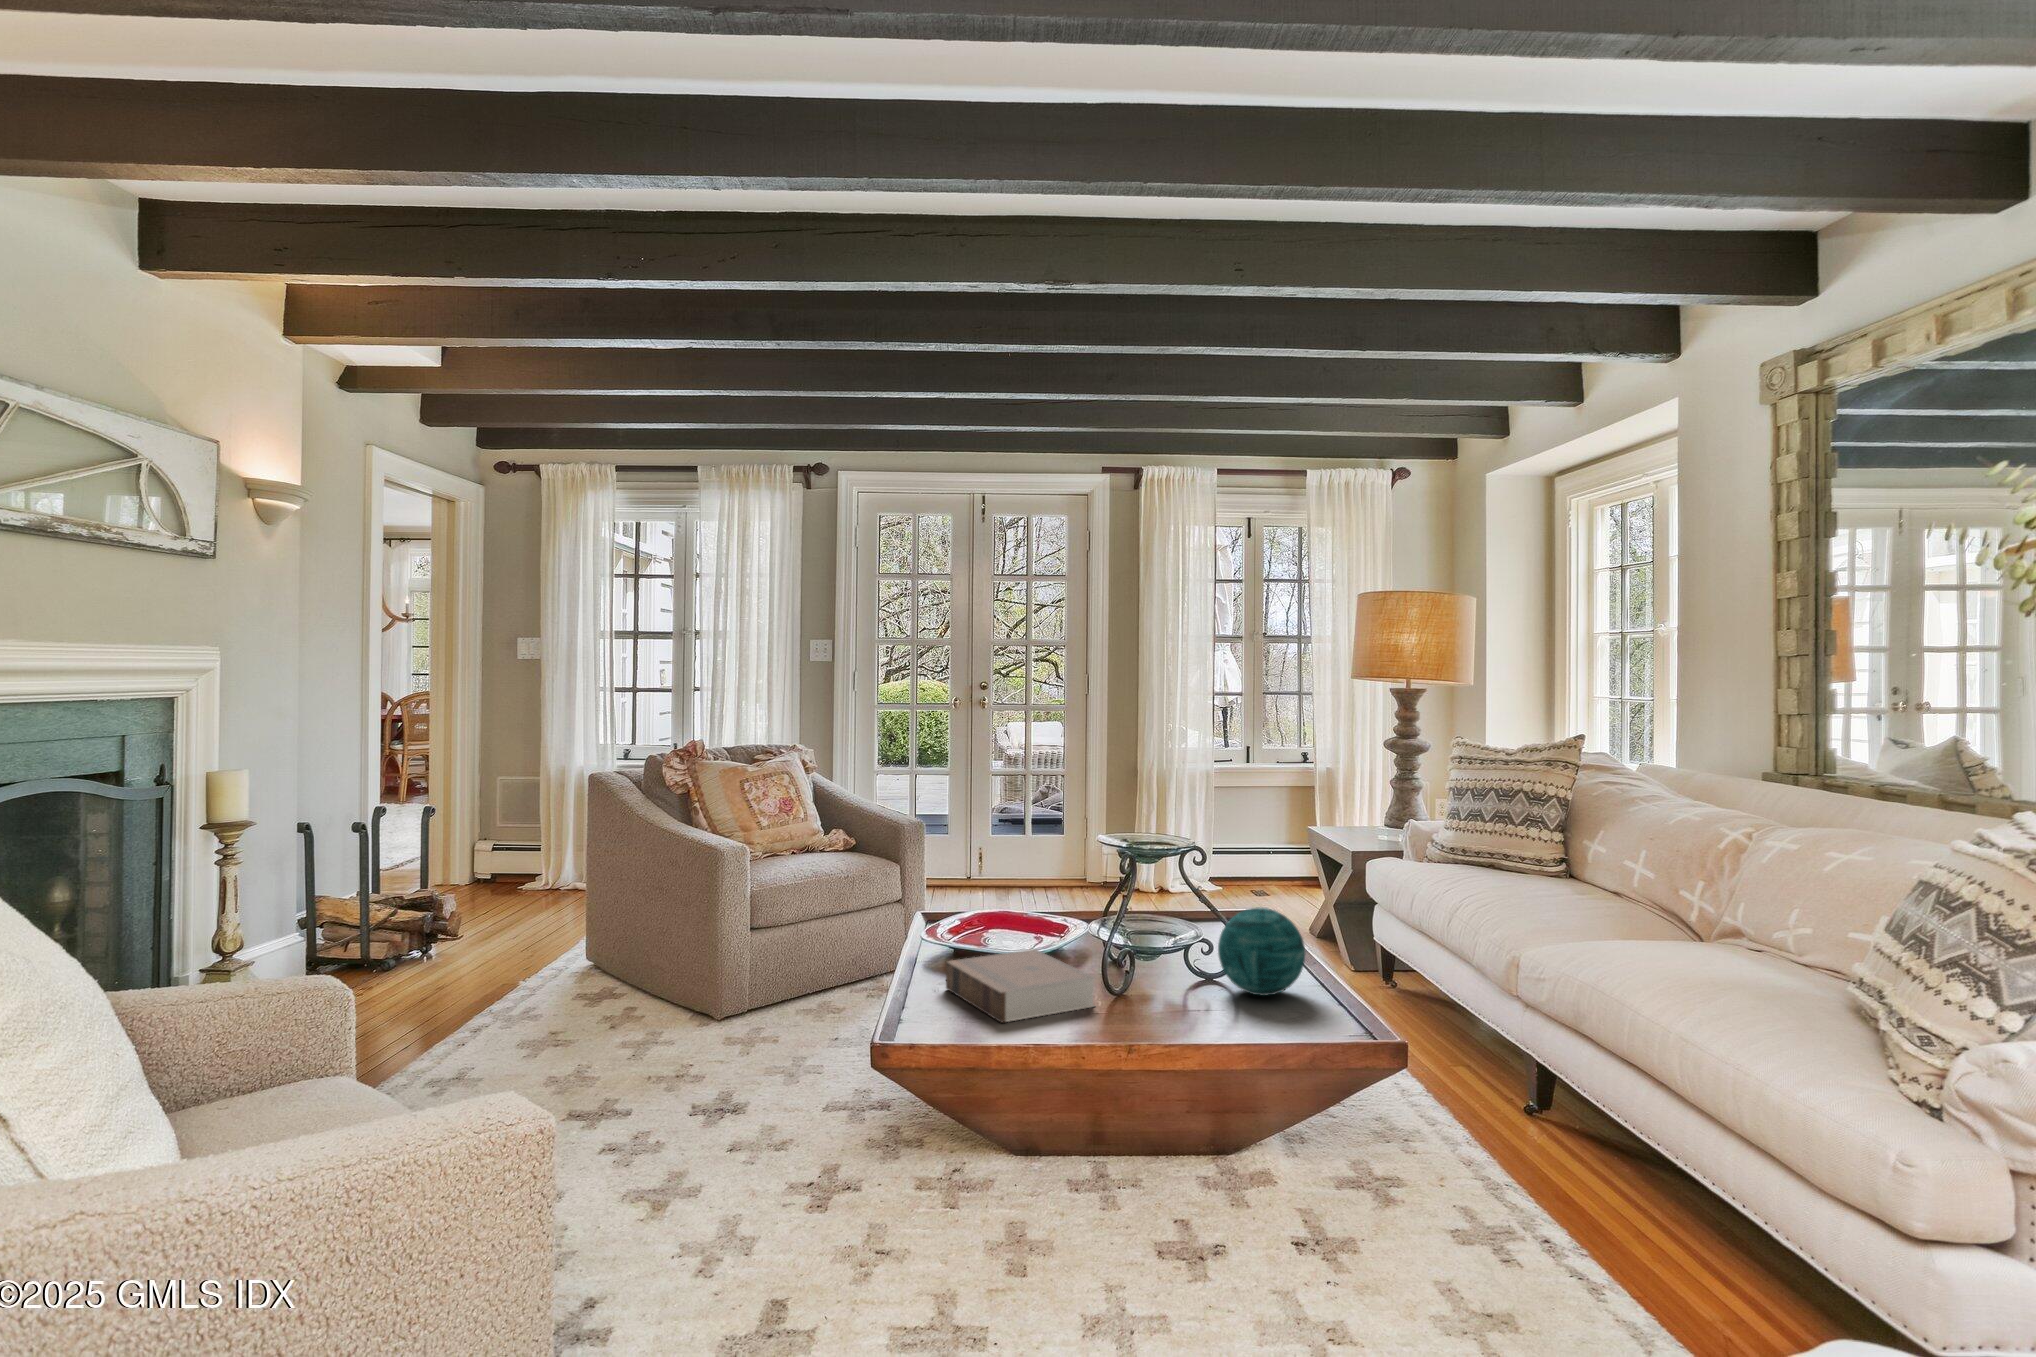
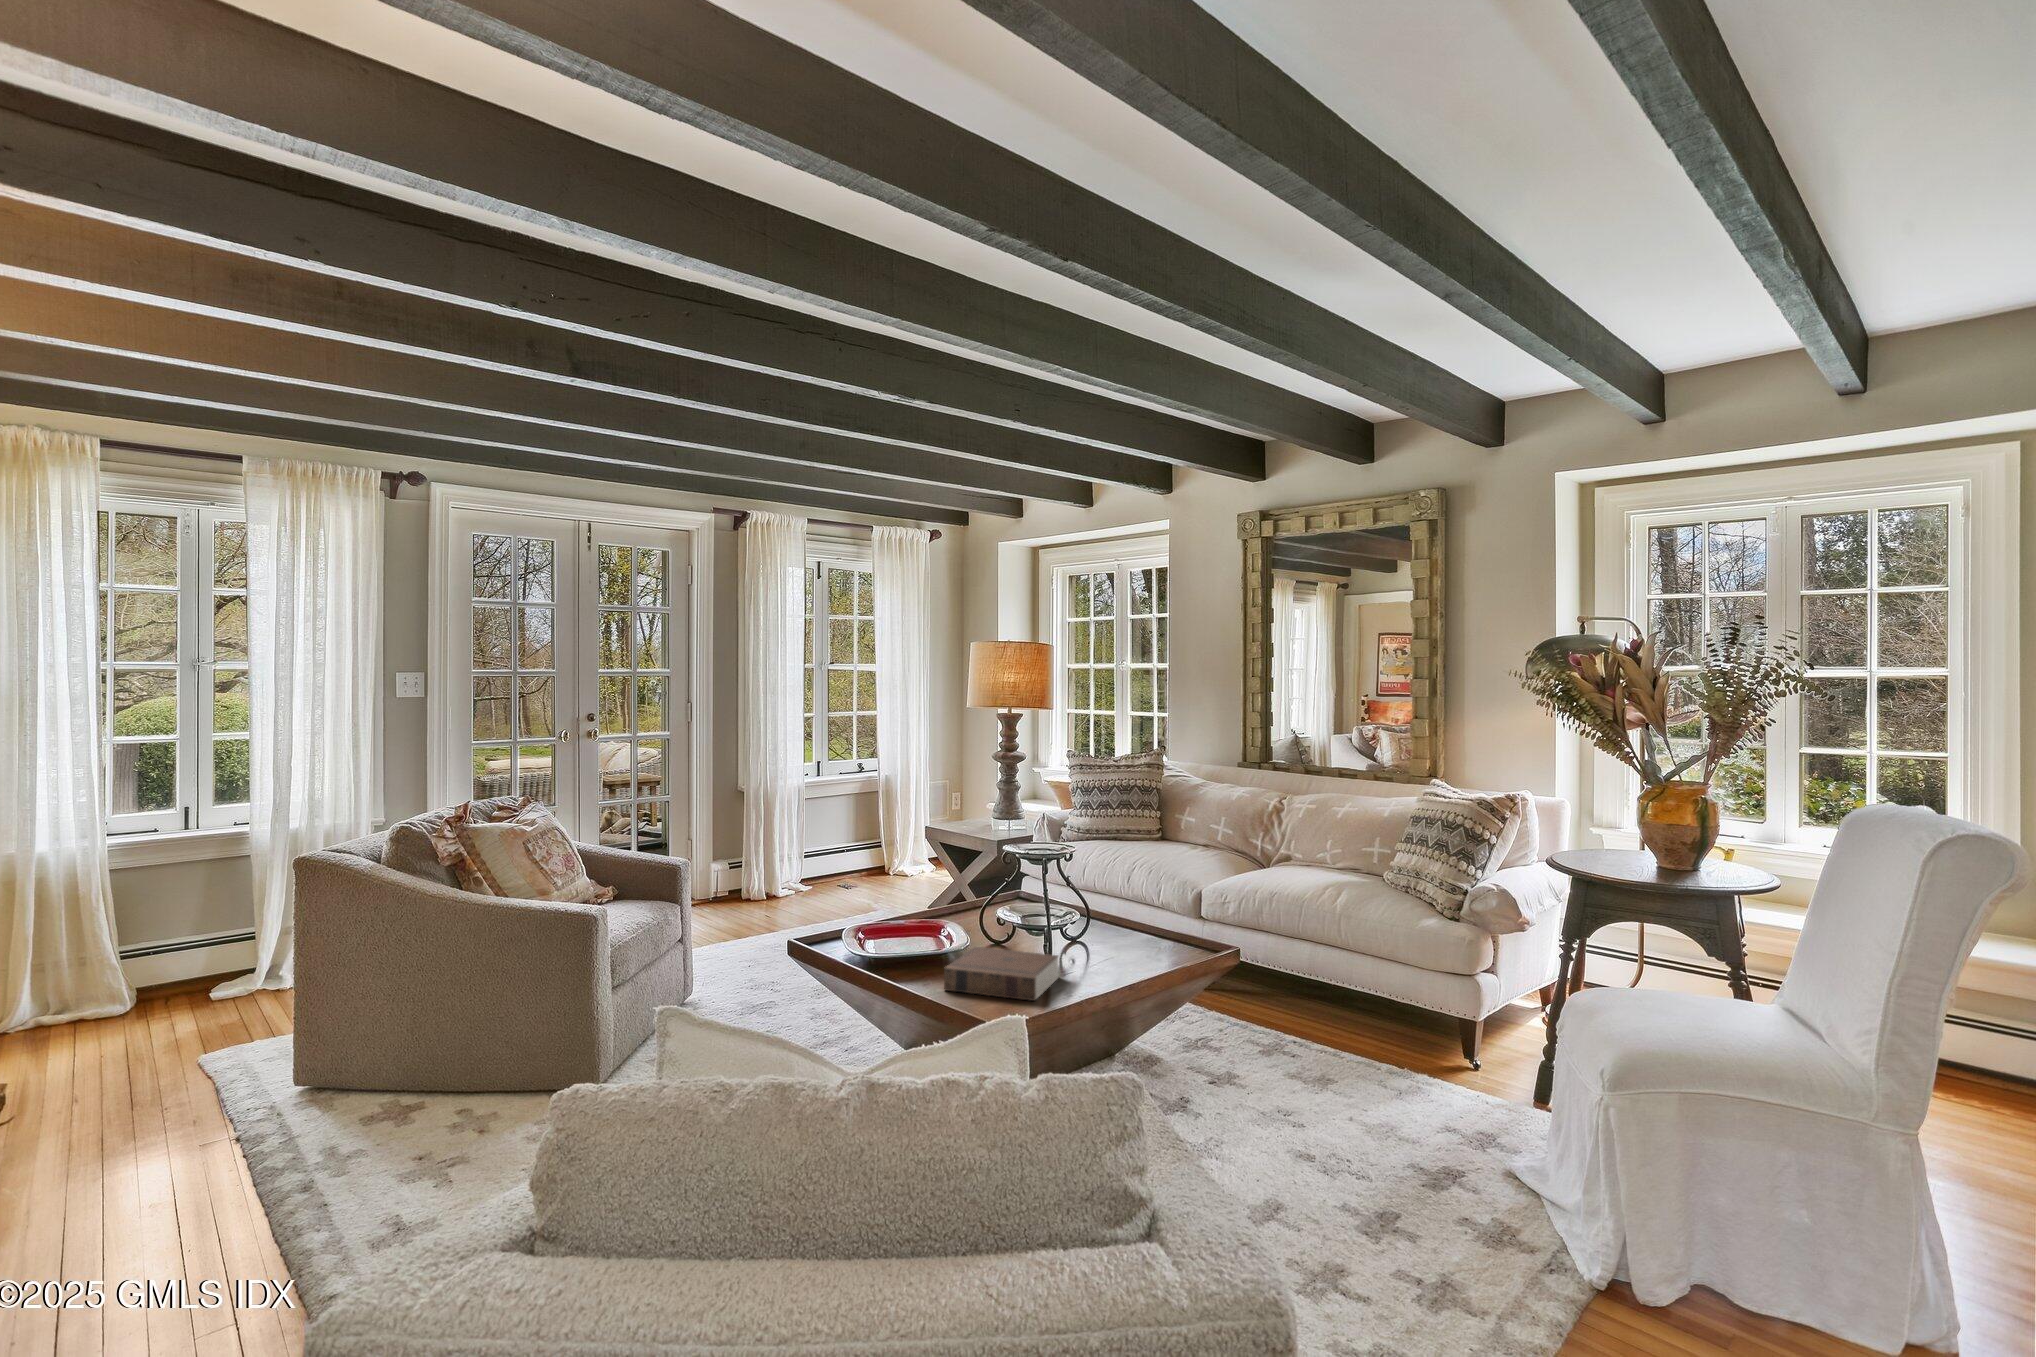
decorative orb: present [1218,908,1305,995] -> none [1096,887,1155,948]

